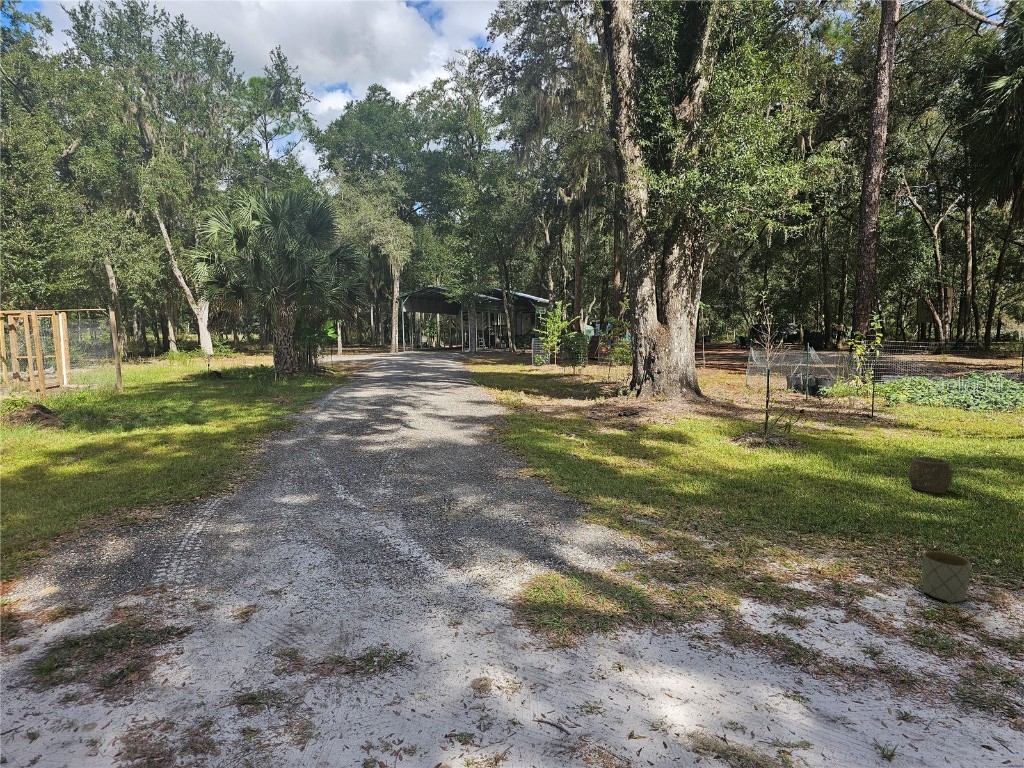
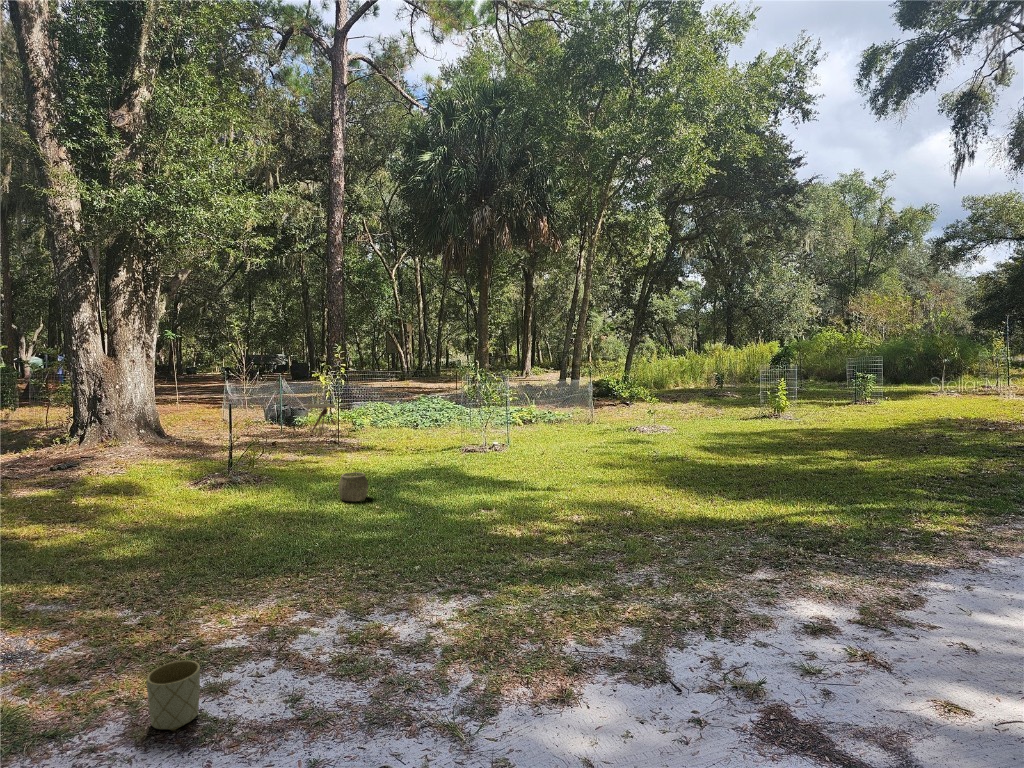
round table: none [834,374,887,408] -> present [303,403,346,434]
planter: present [923,551,971,603] -> present [146,660,200,730]

